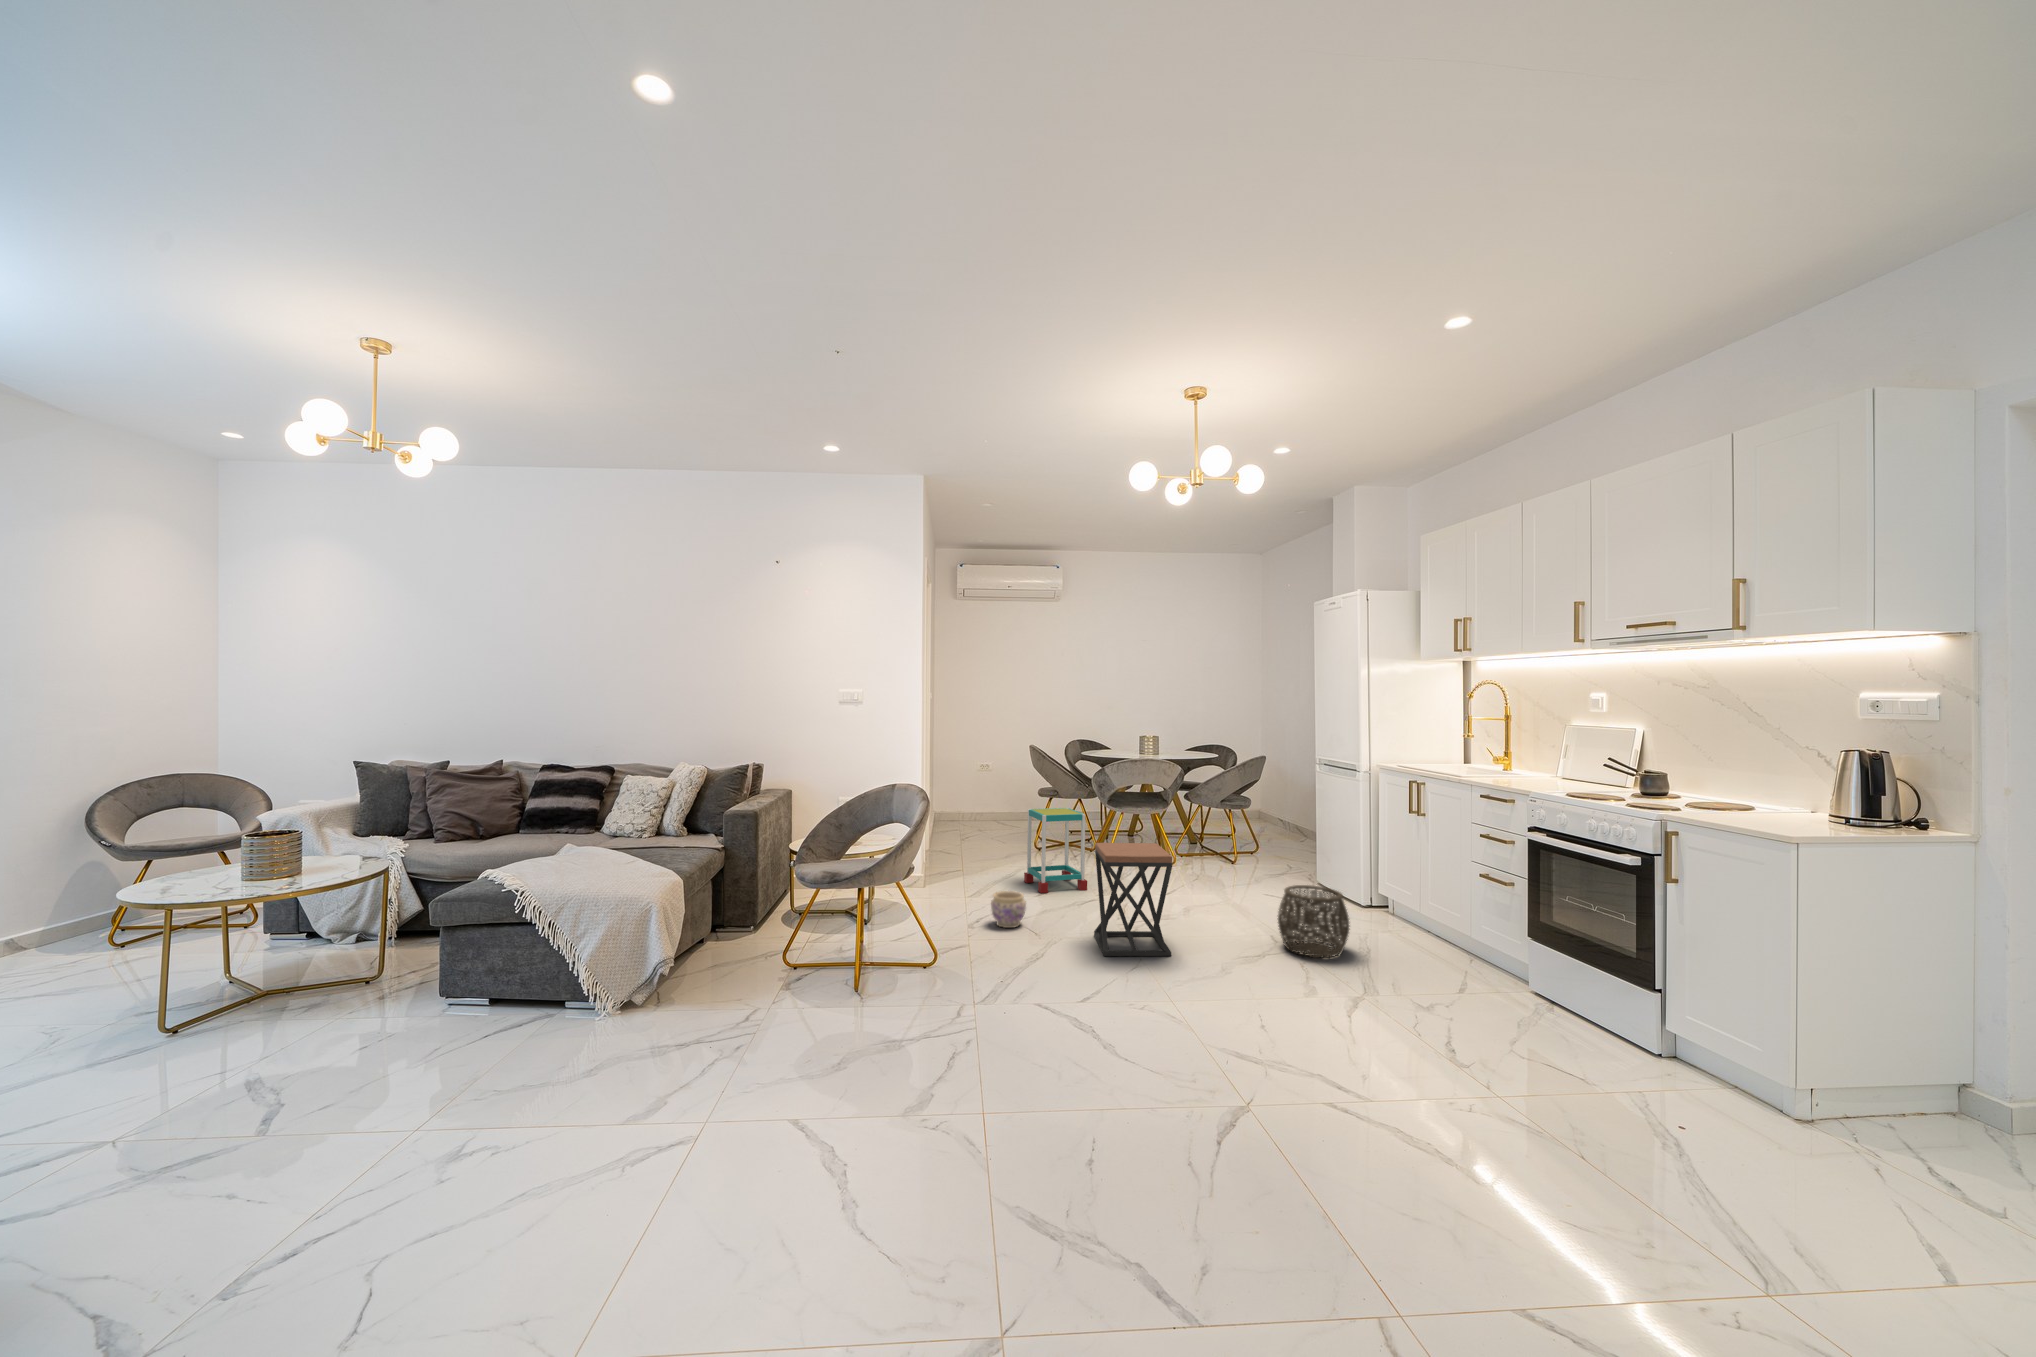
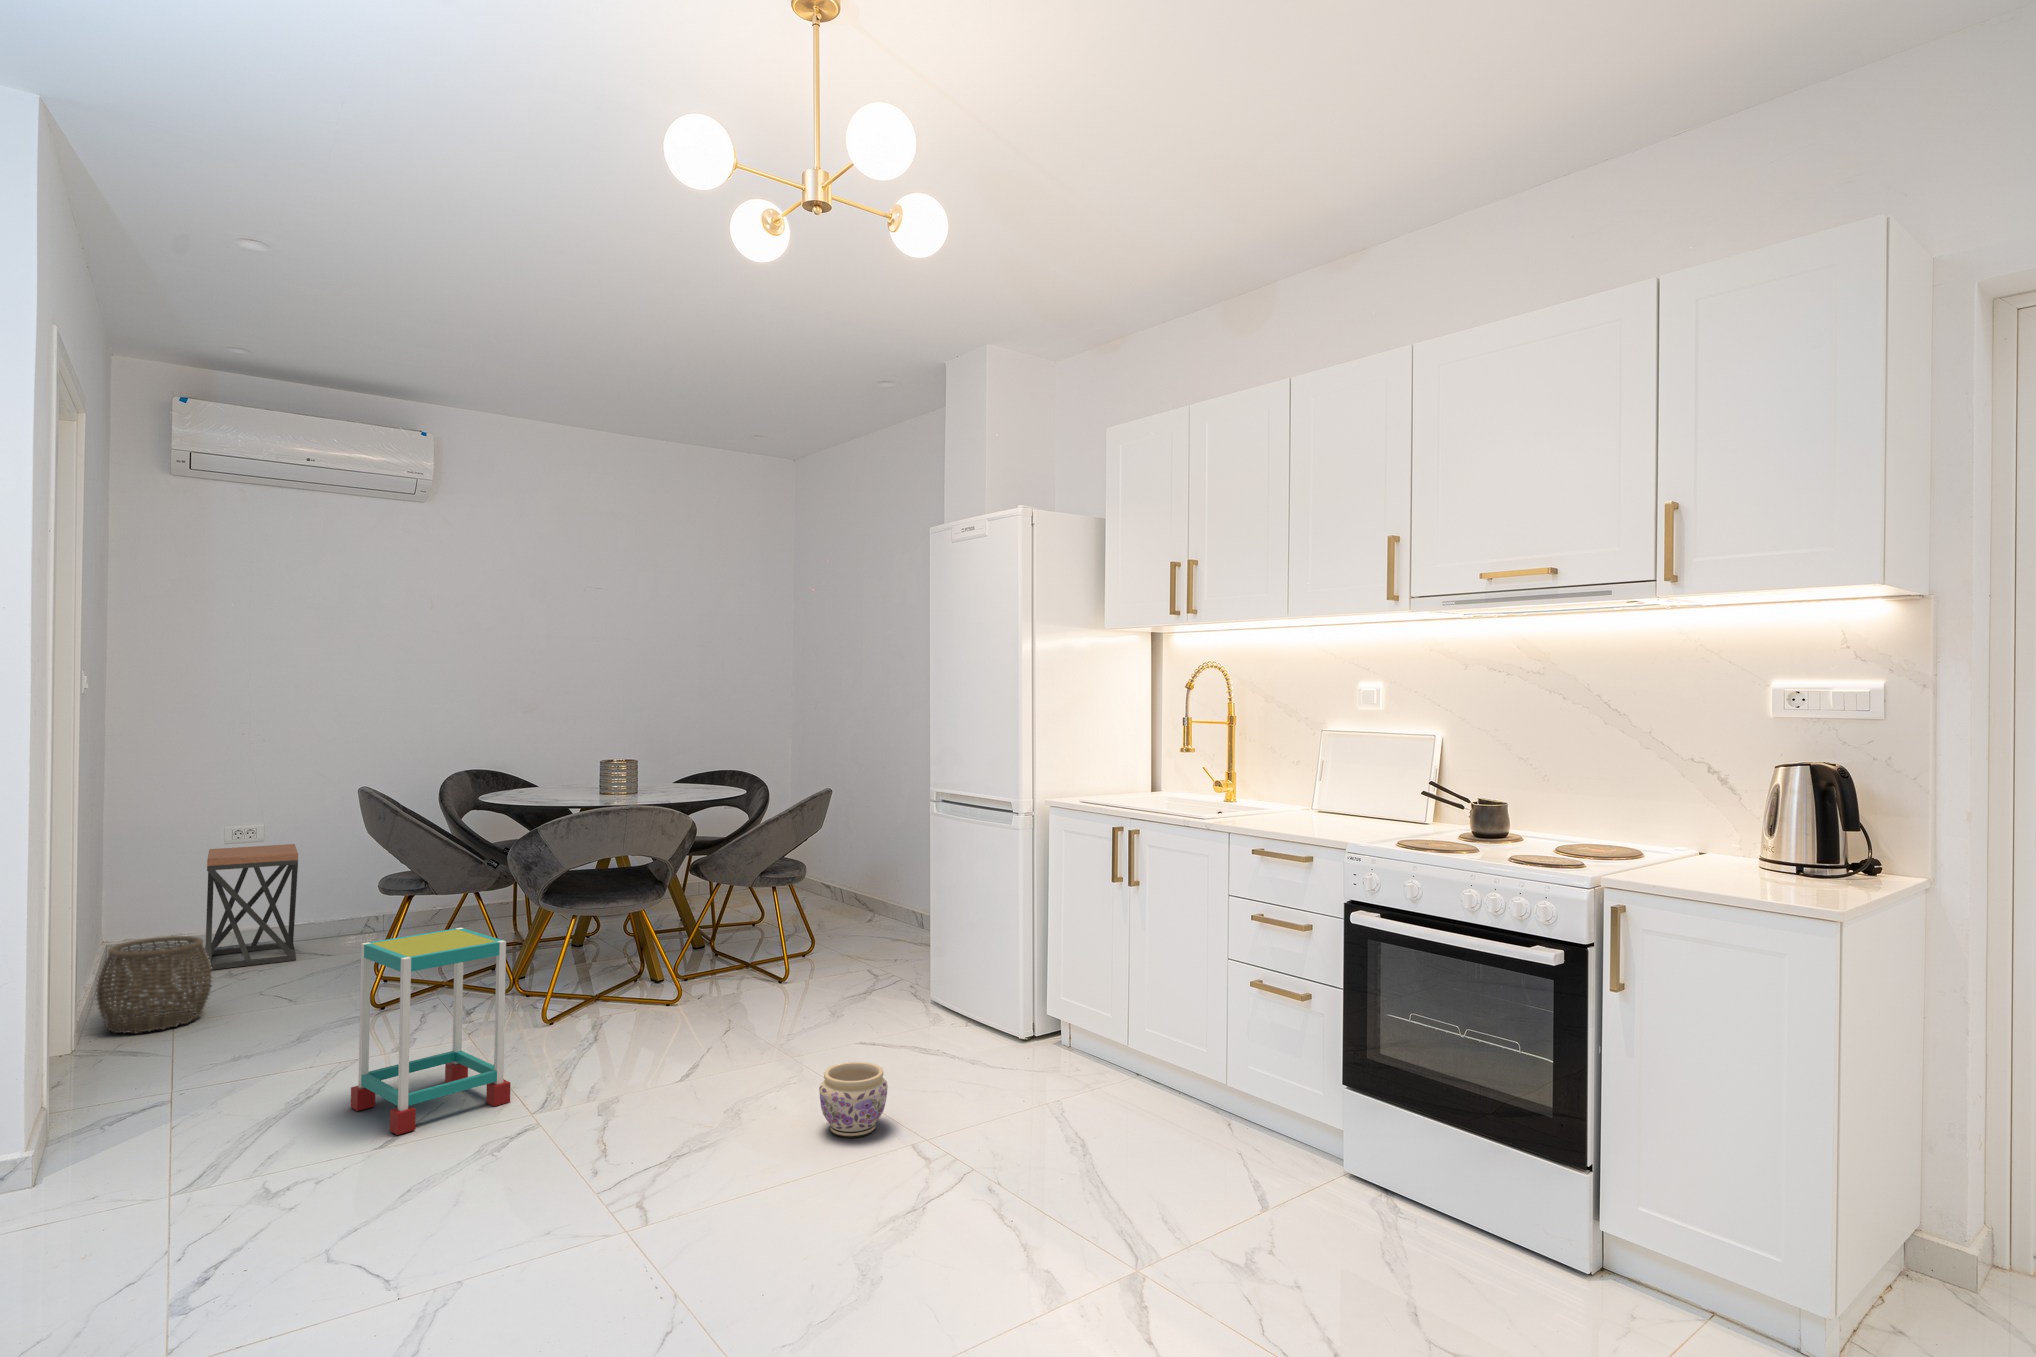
stool: present [1094,843,1172,956] -> present [205,844,298,970]
woven basket: present [1278,885,1350,957] -> present [96,936,212,1033]
planter: present [991,891,1026,928] -> present [819,1062,888,1138]

